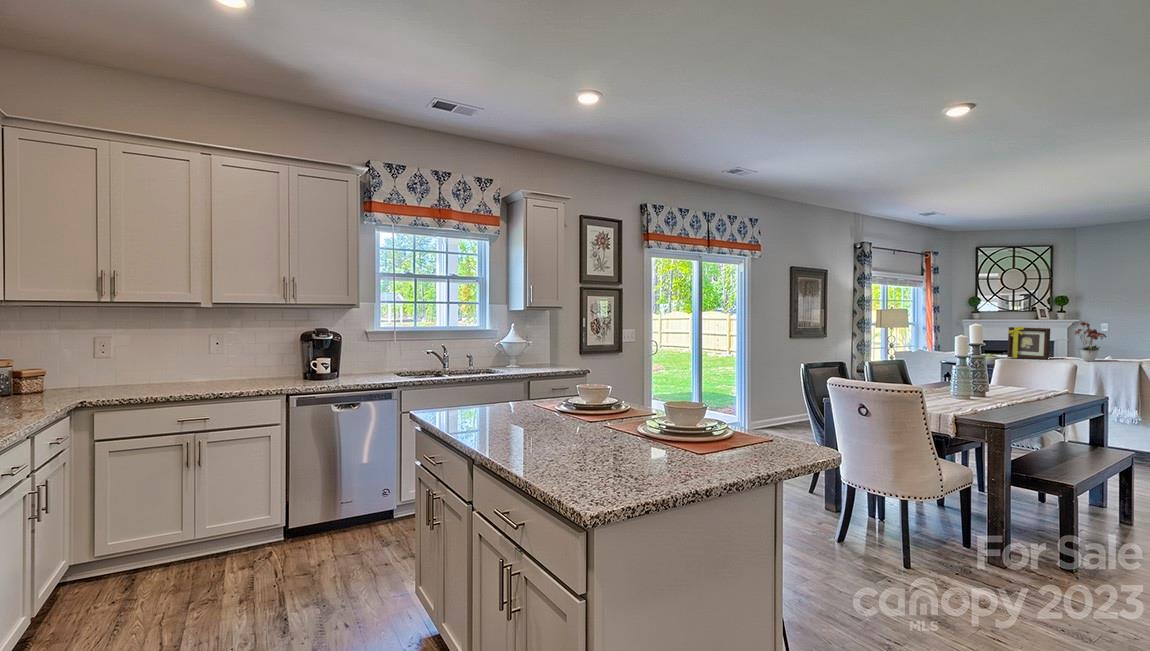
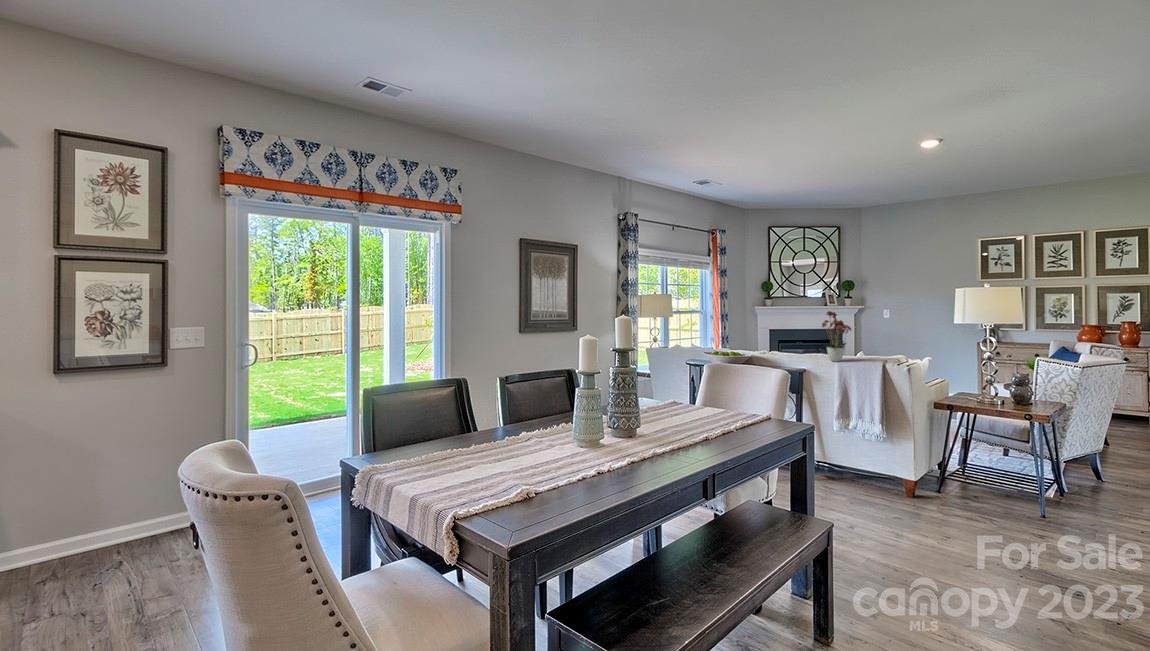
picture frame: present [1007,326,1050,360] -> none [756,317,799,360]

